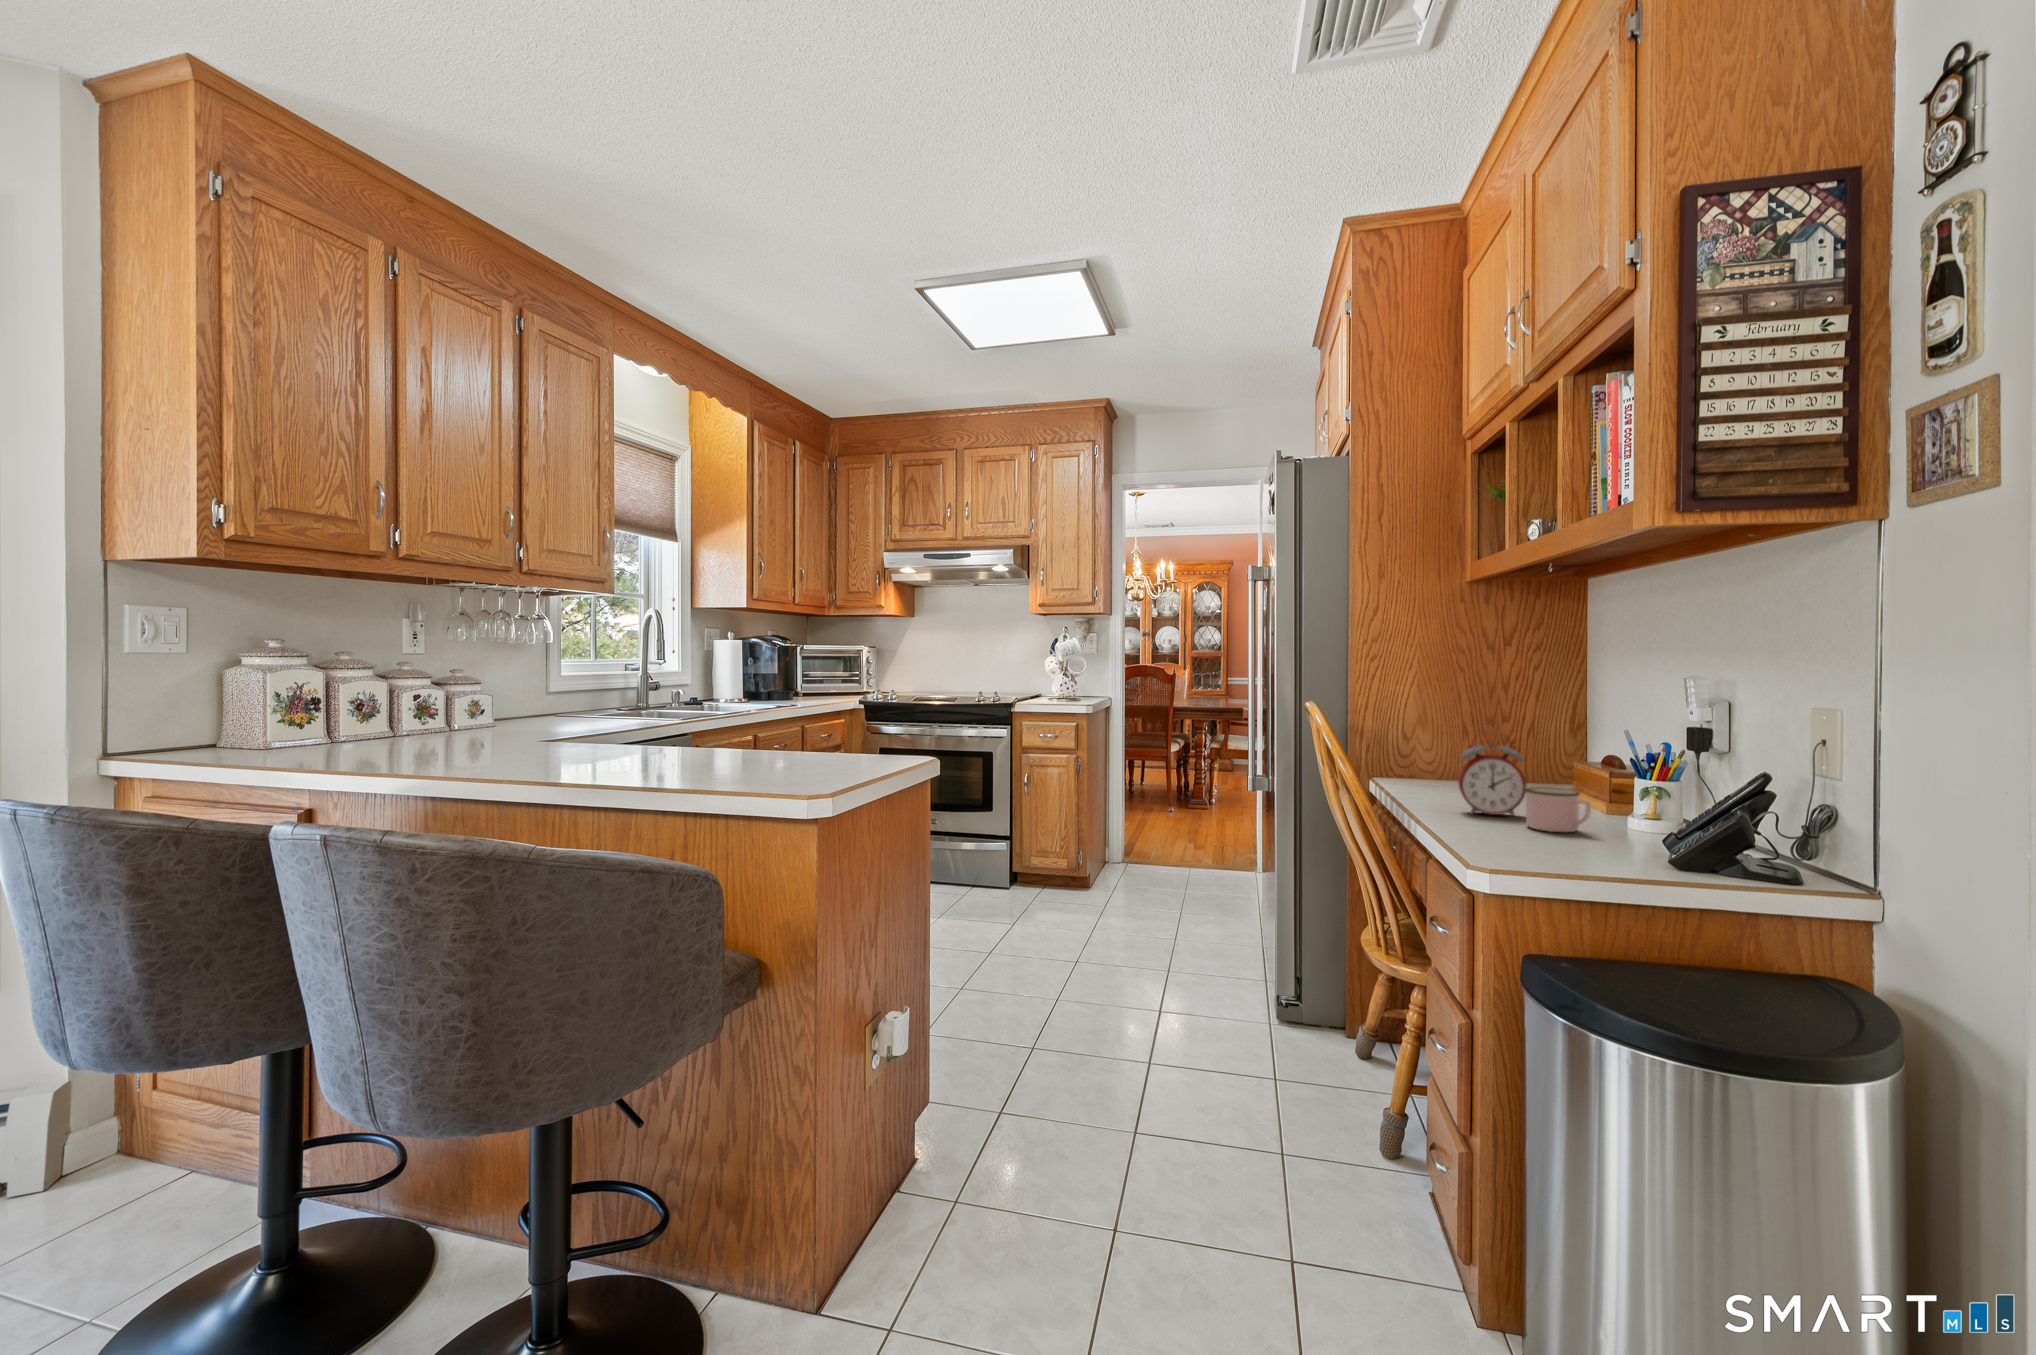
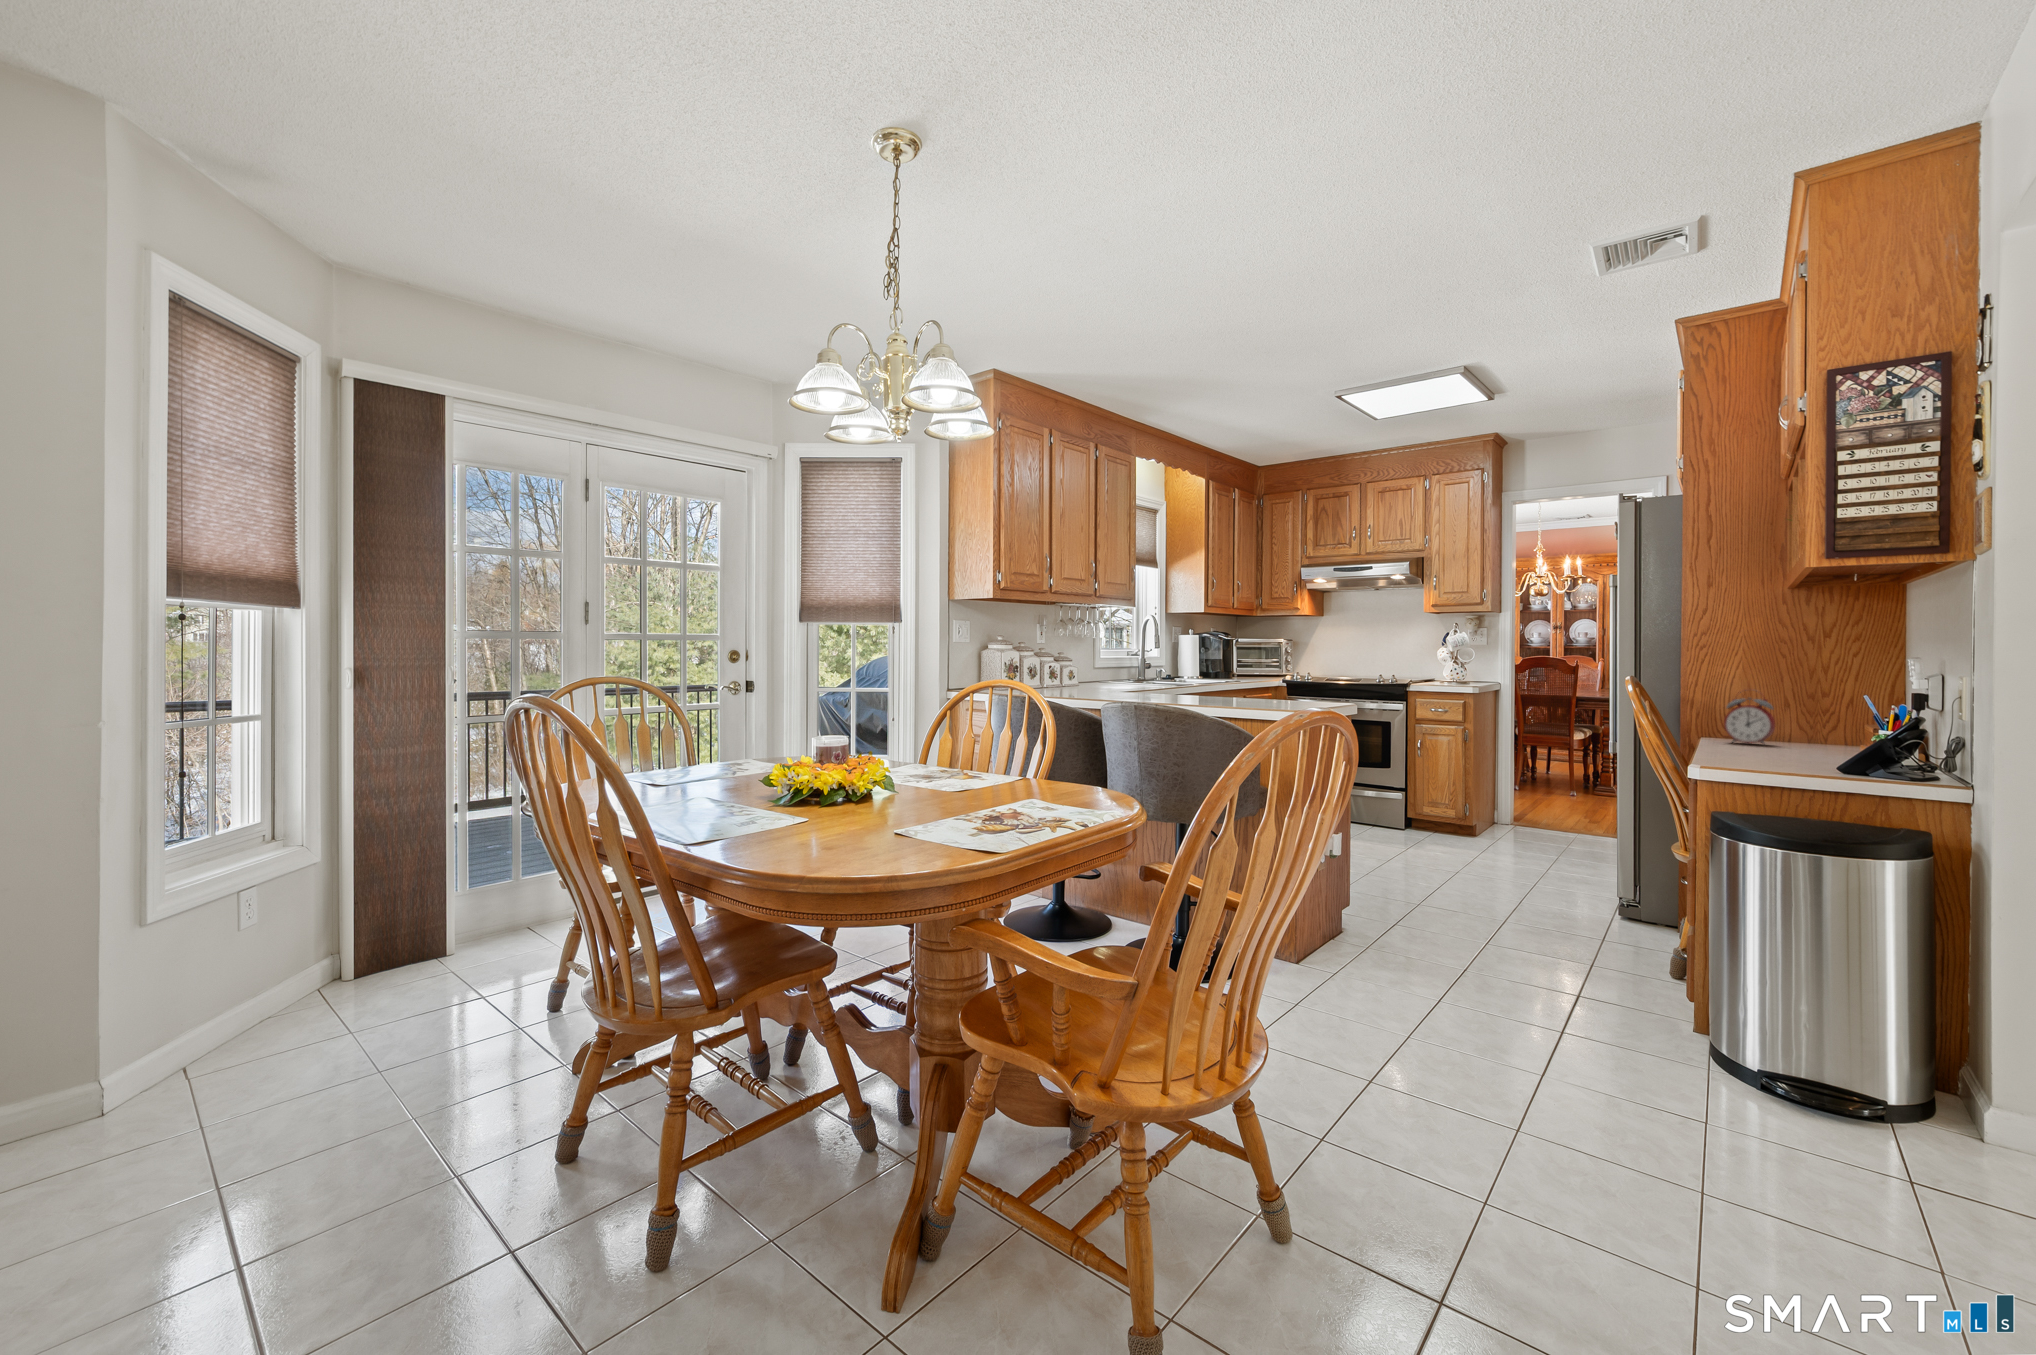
mug: present [1526,787,1591,832] -> none [1762,724,1803,750]

